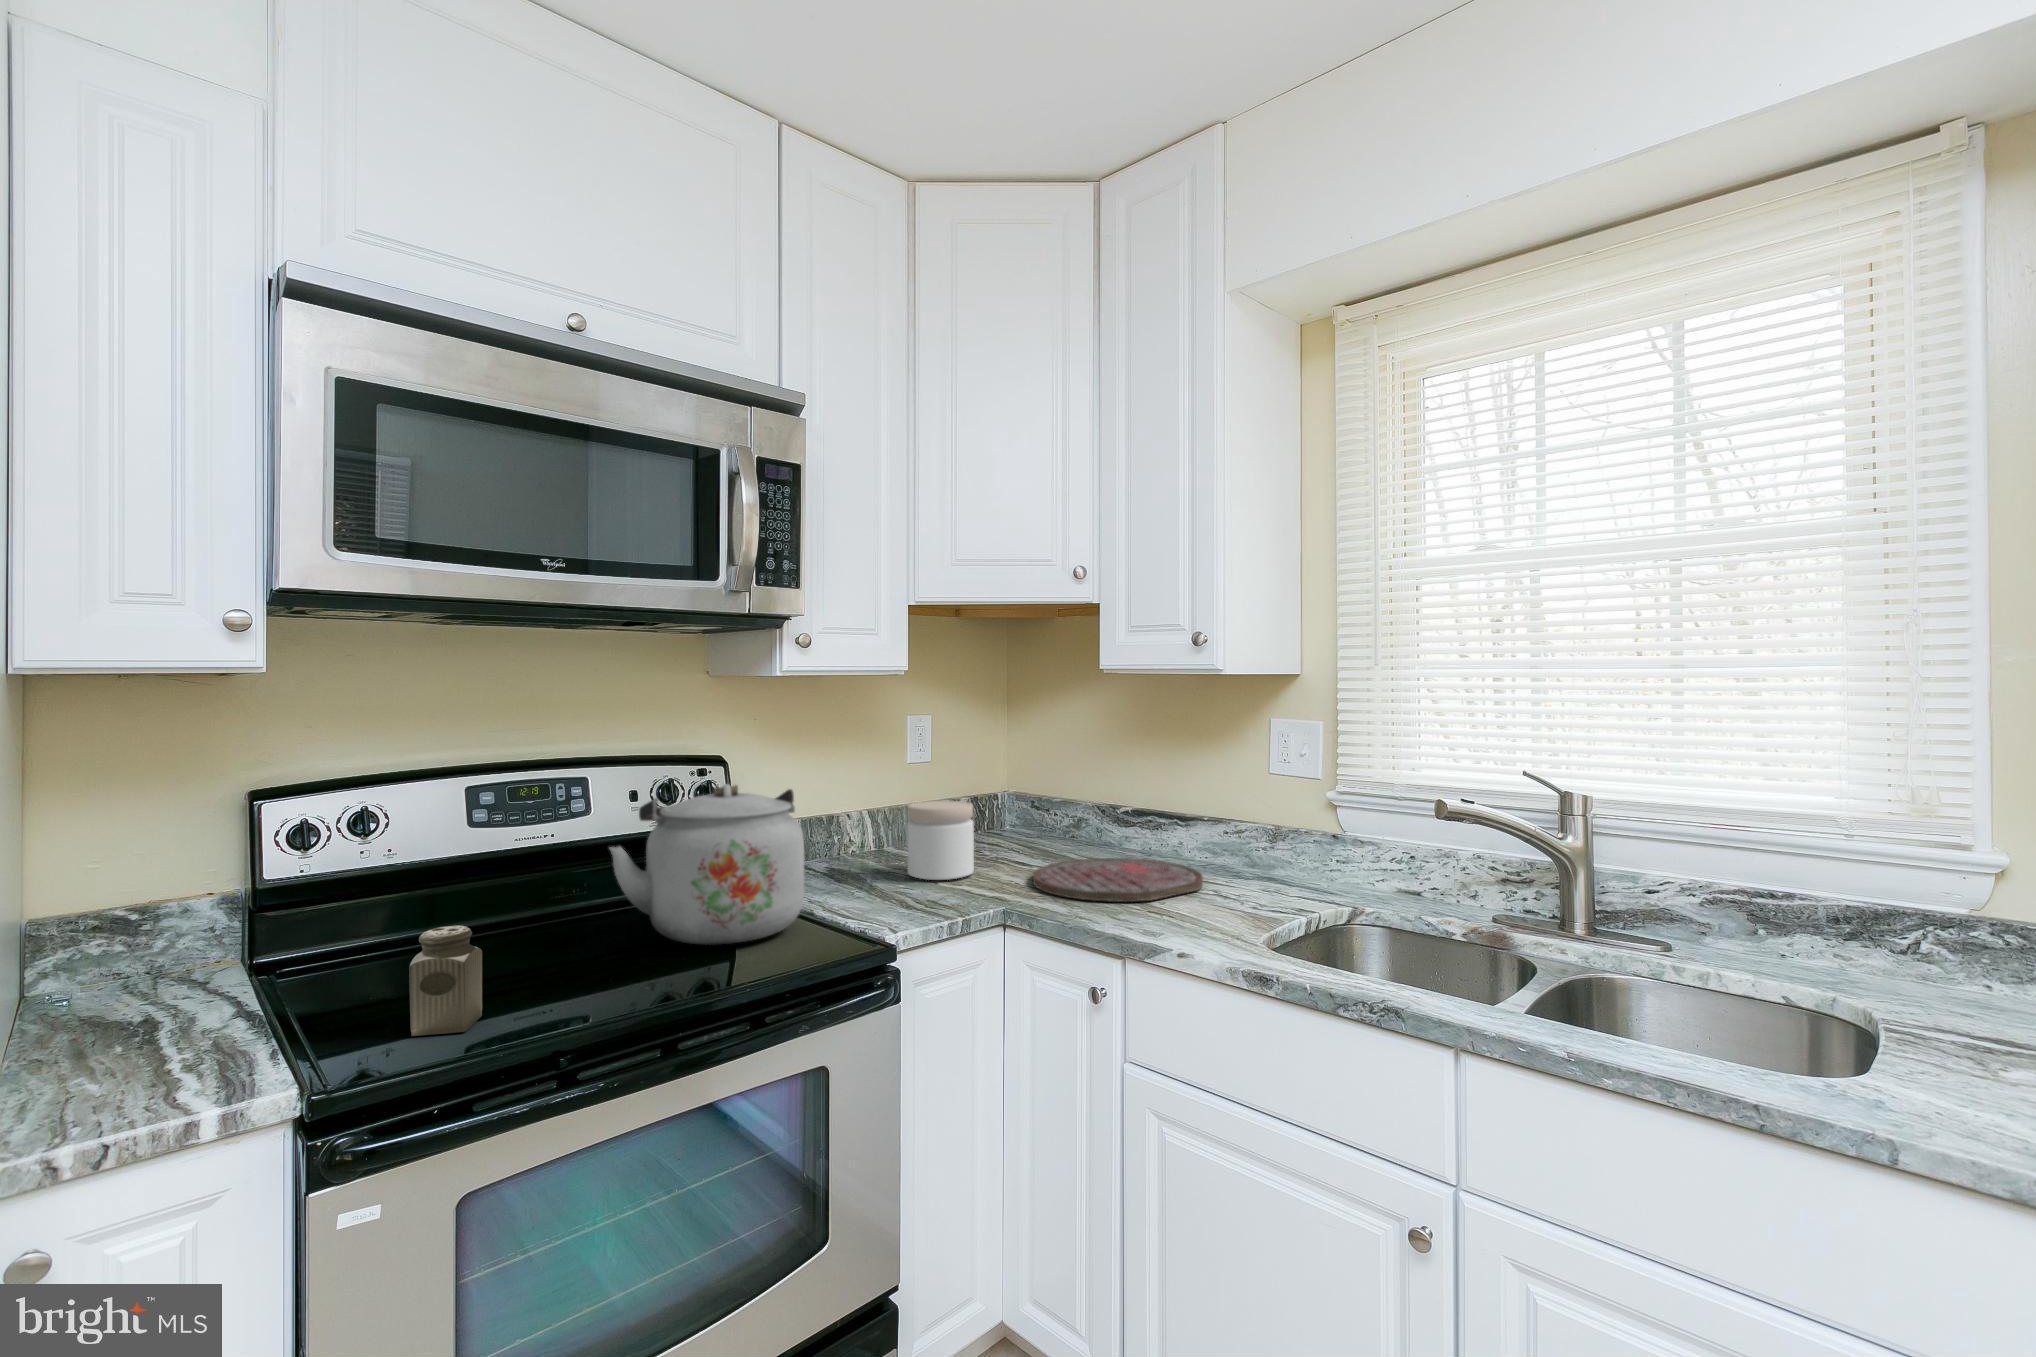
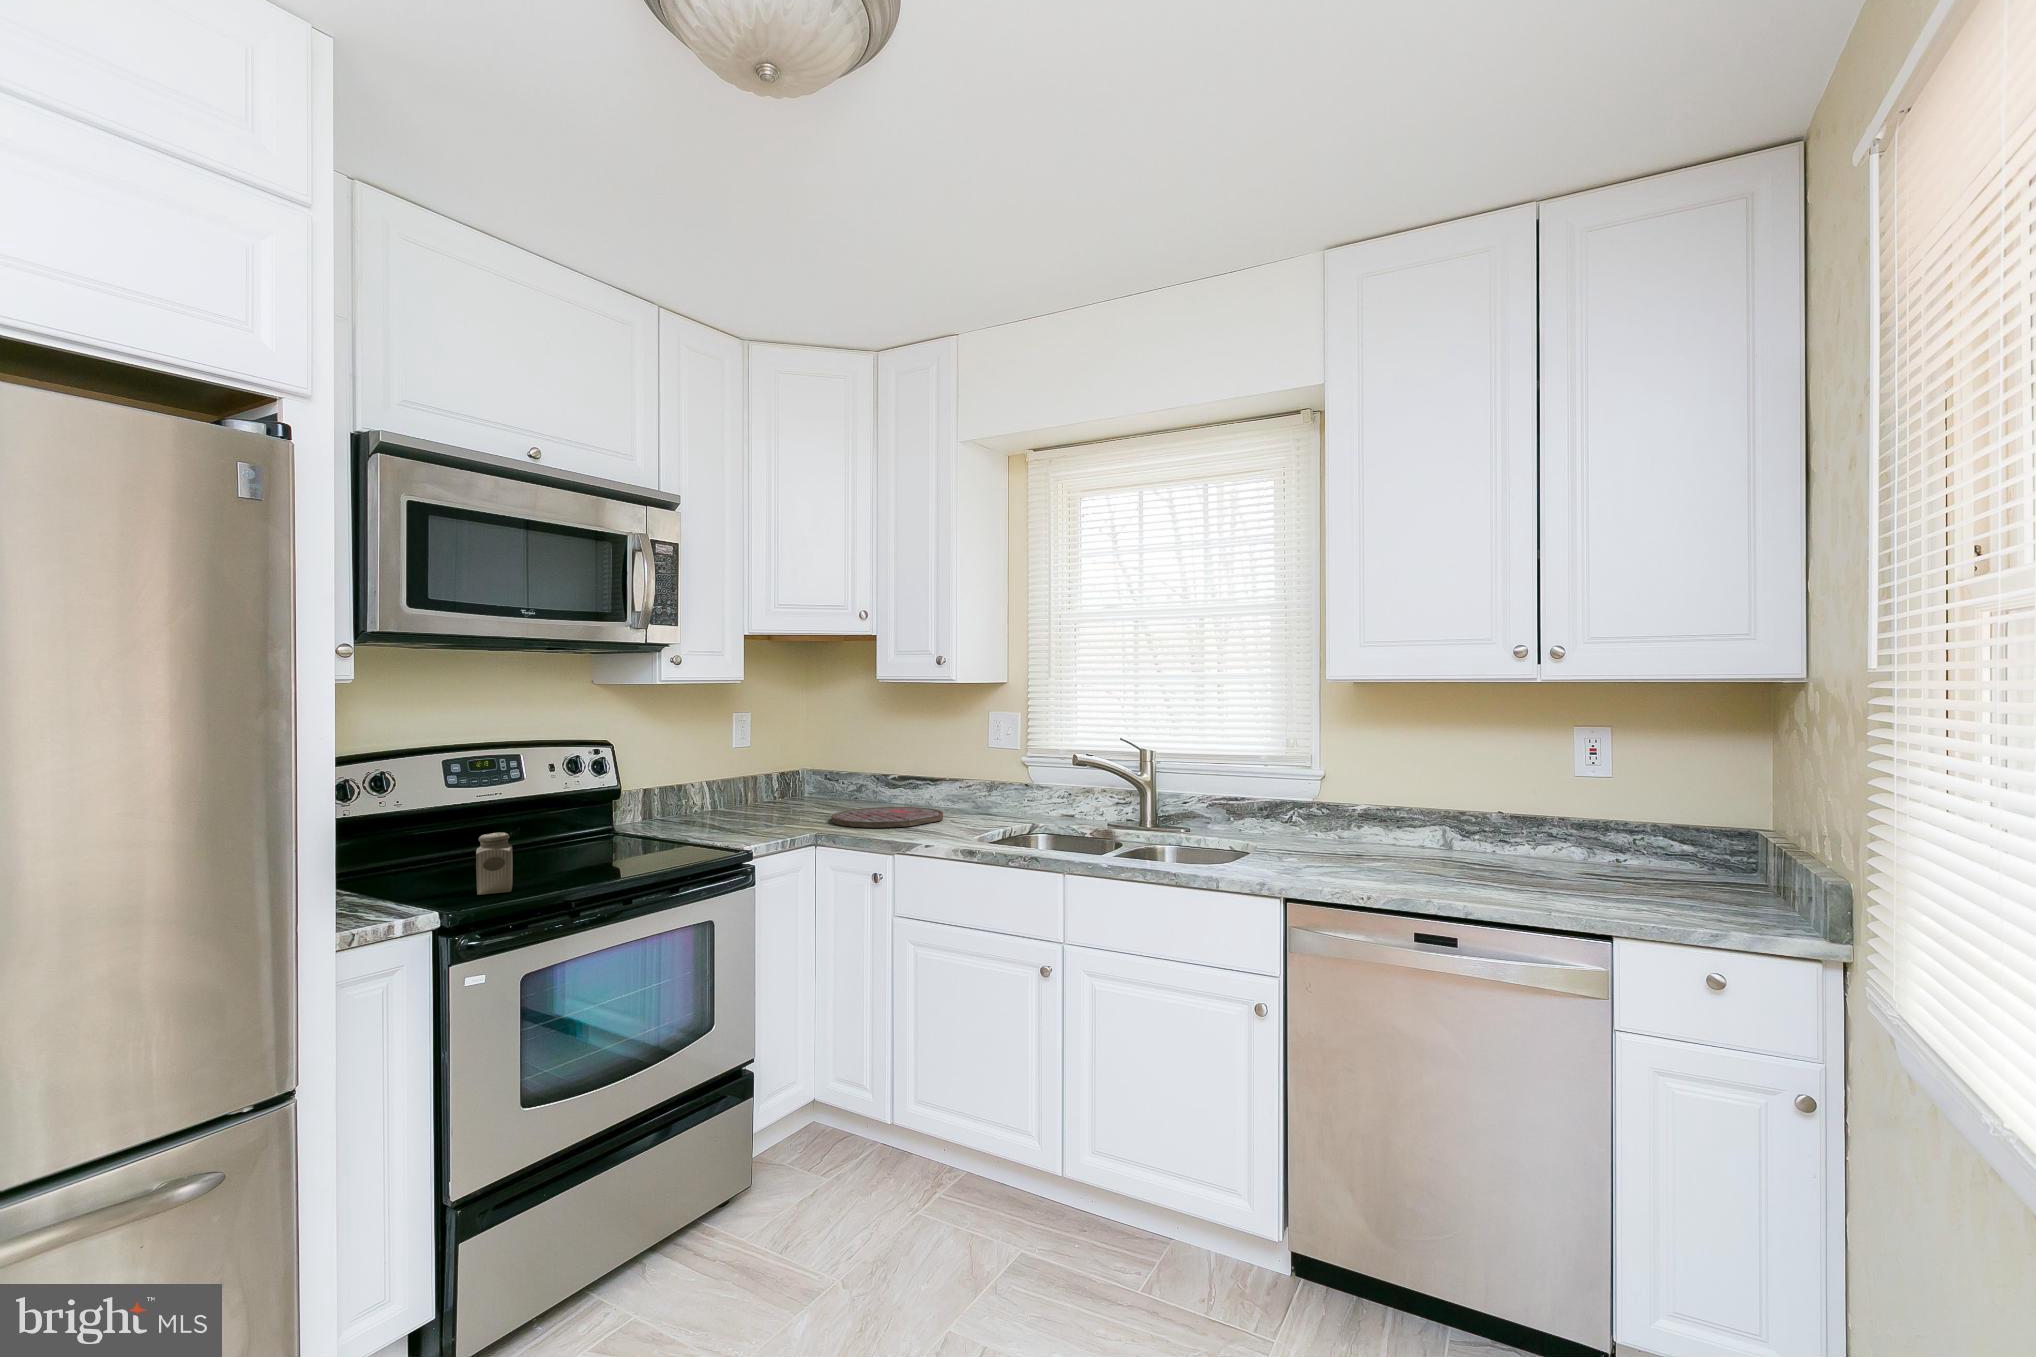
kettle: present [610,784,804,945] -> none [561,754,688,855]
jar: present [907,801,974,880] -> none [744,771,790,823]

